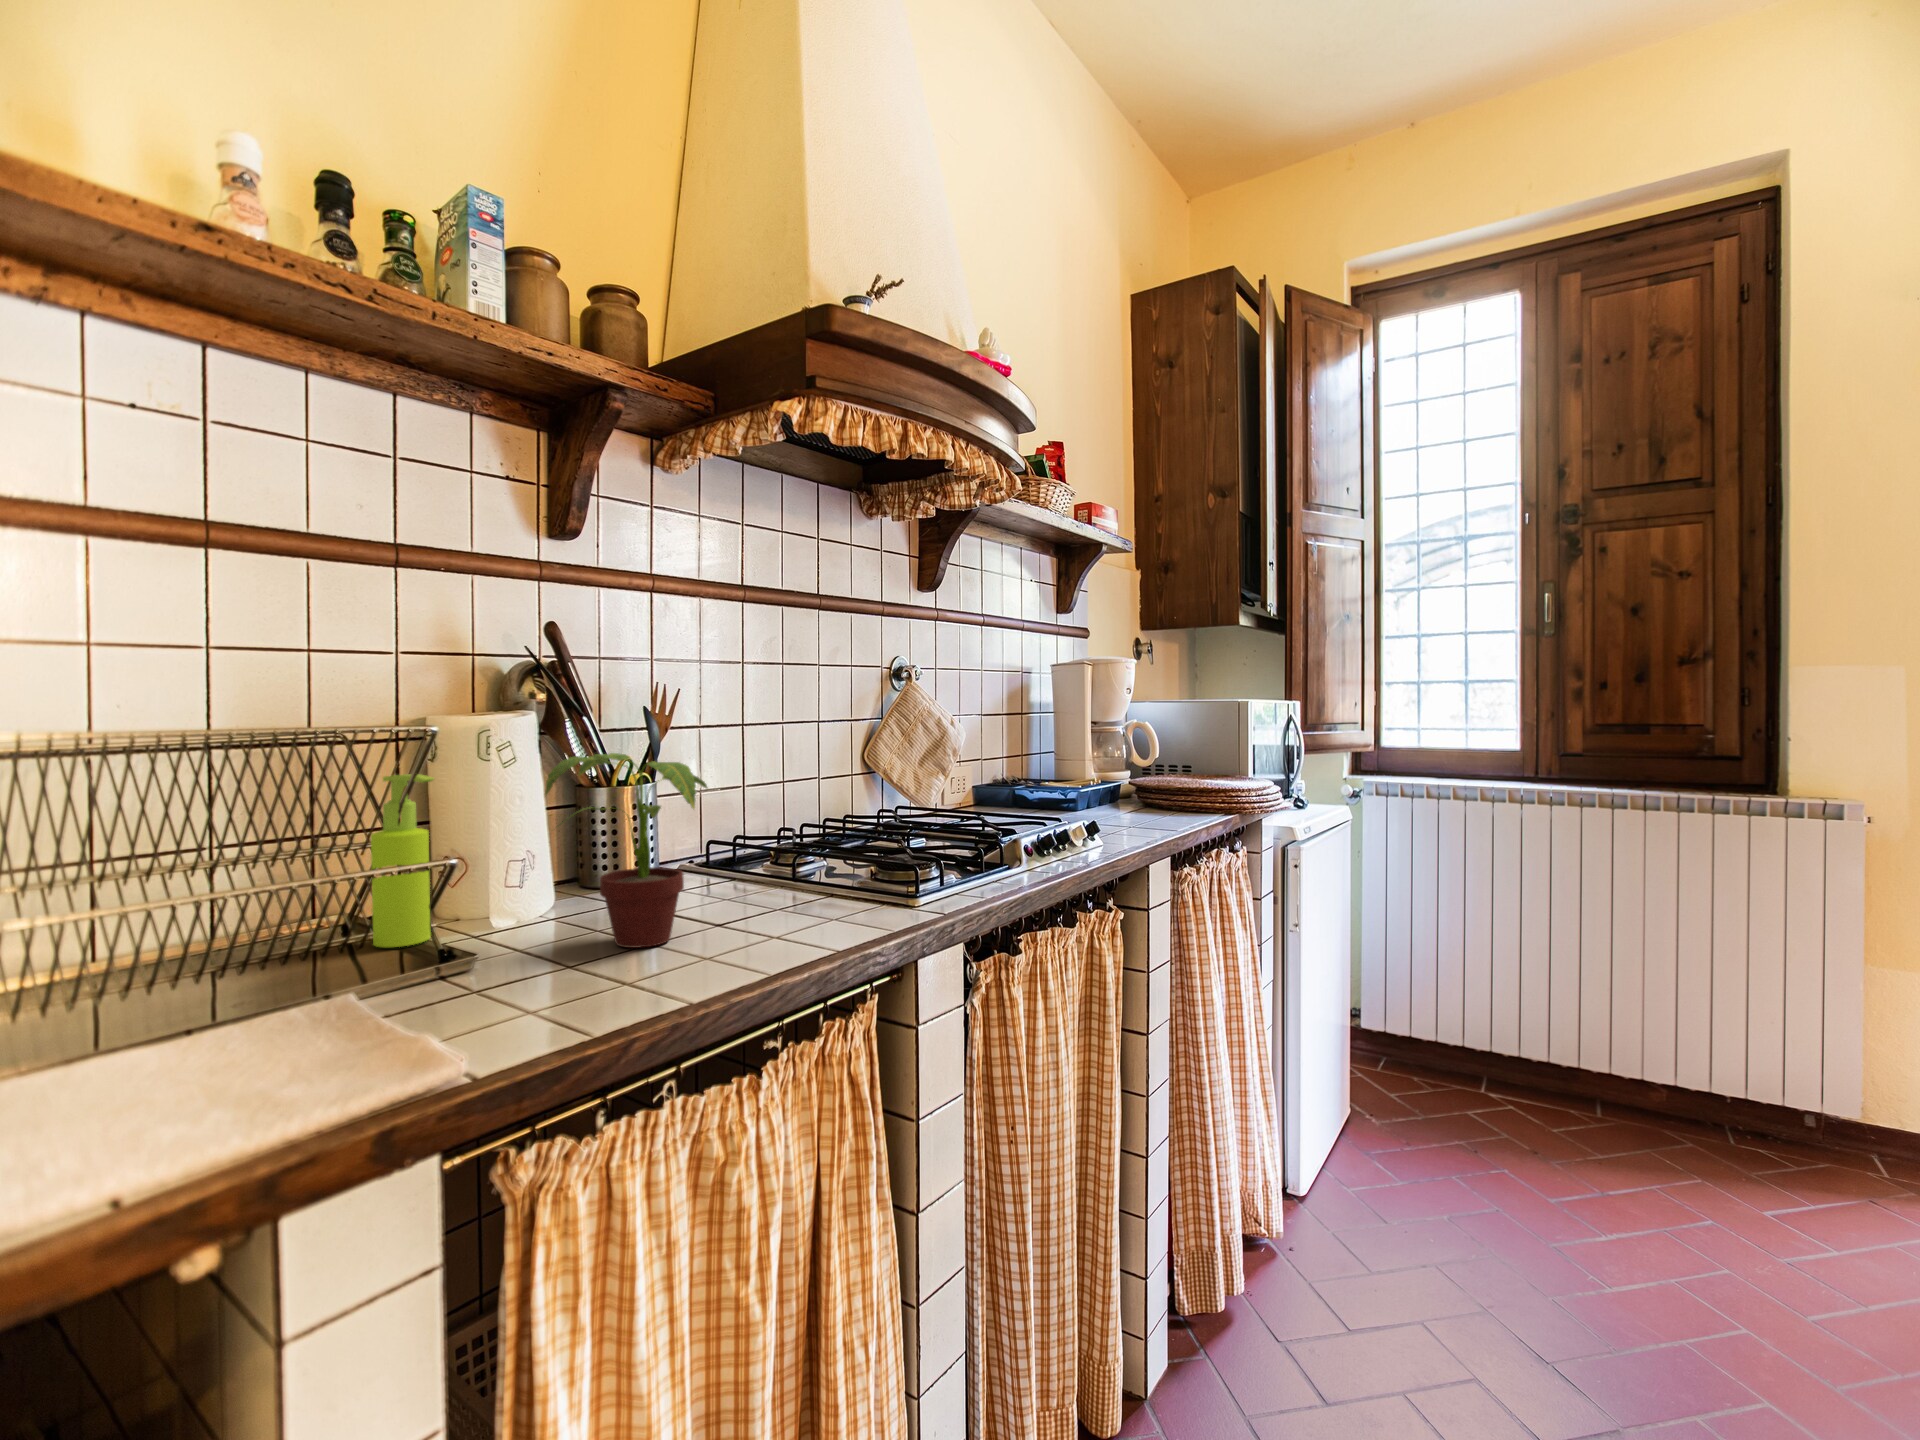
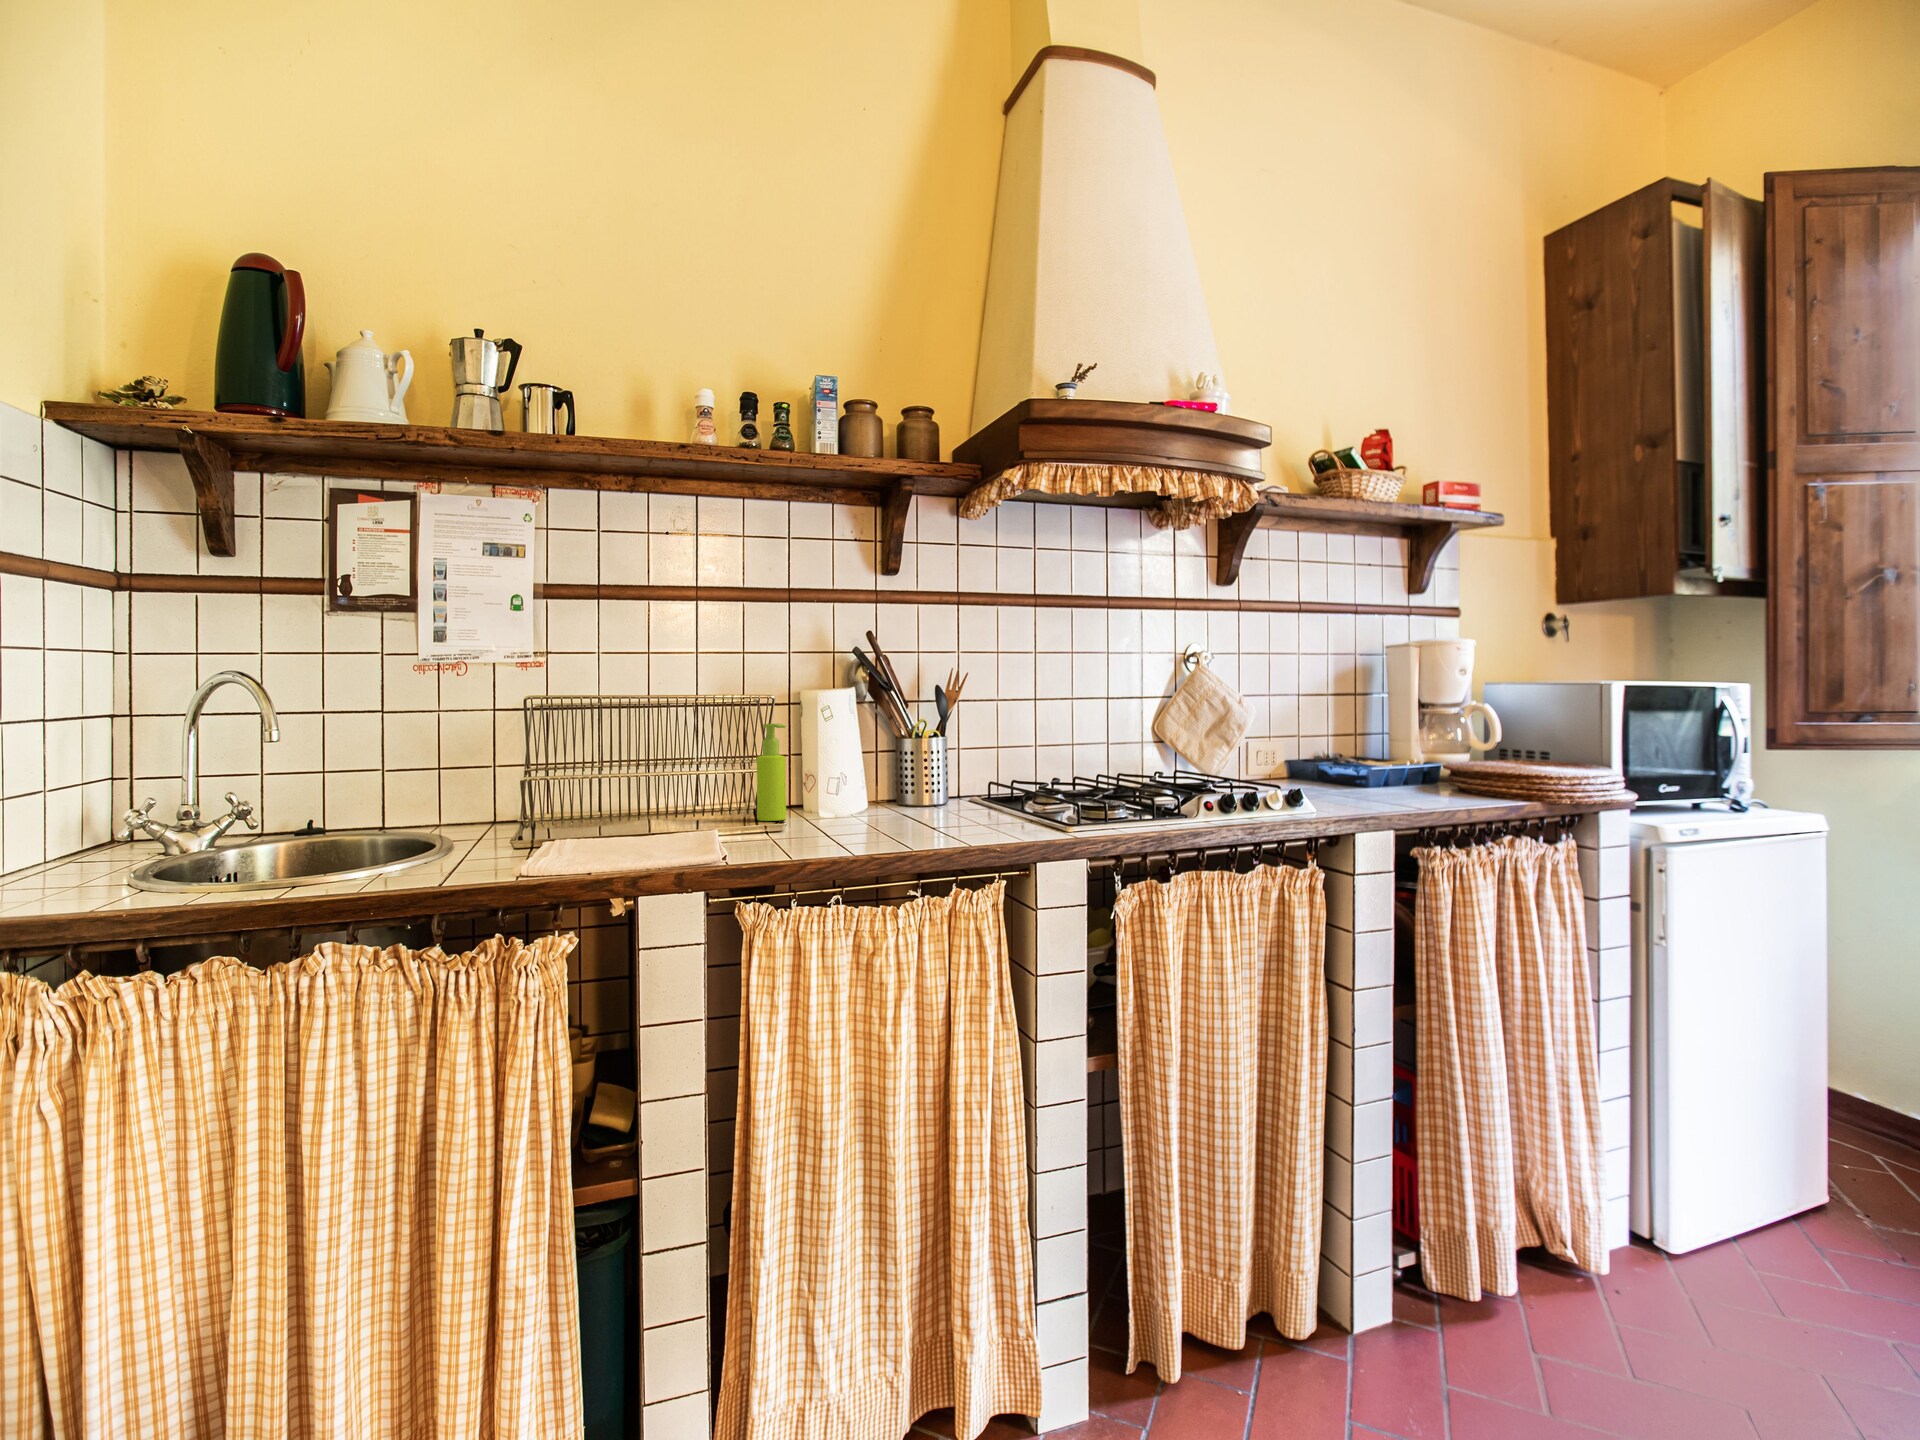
potted plant: present [545,753,707,948] -> none [814,710,930,831]

